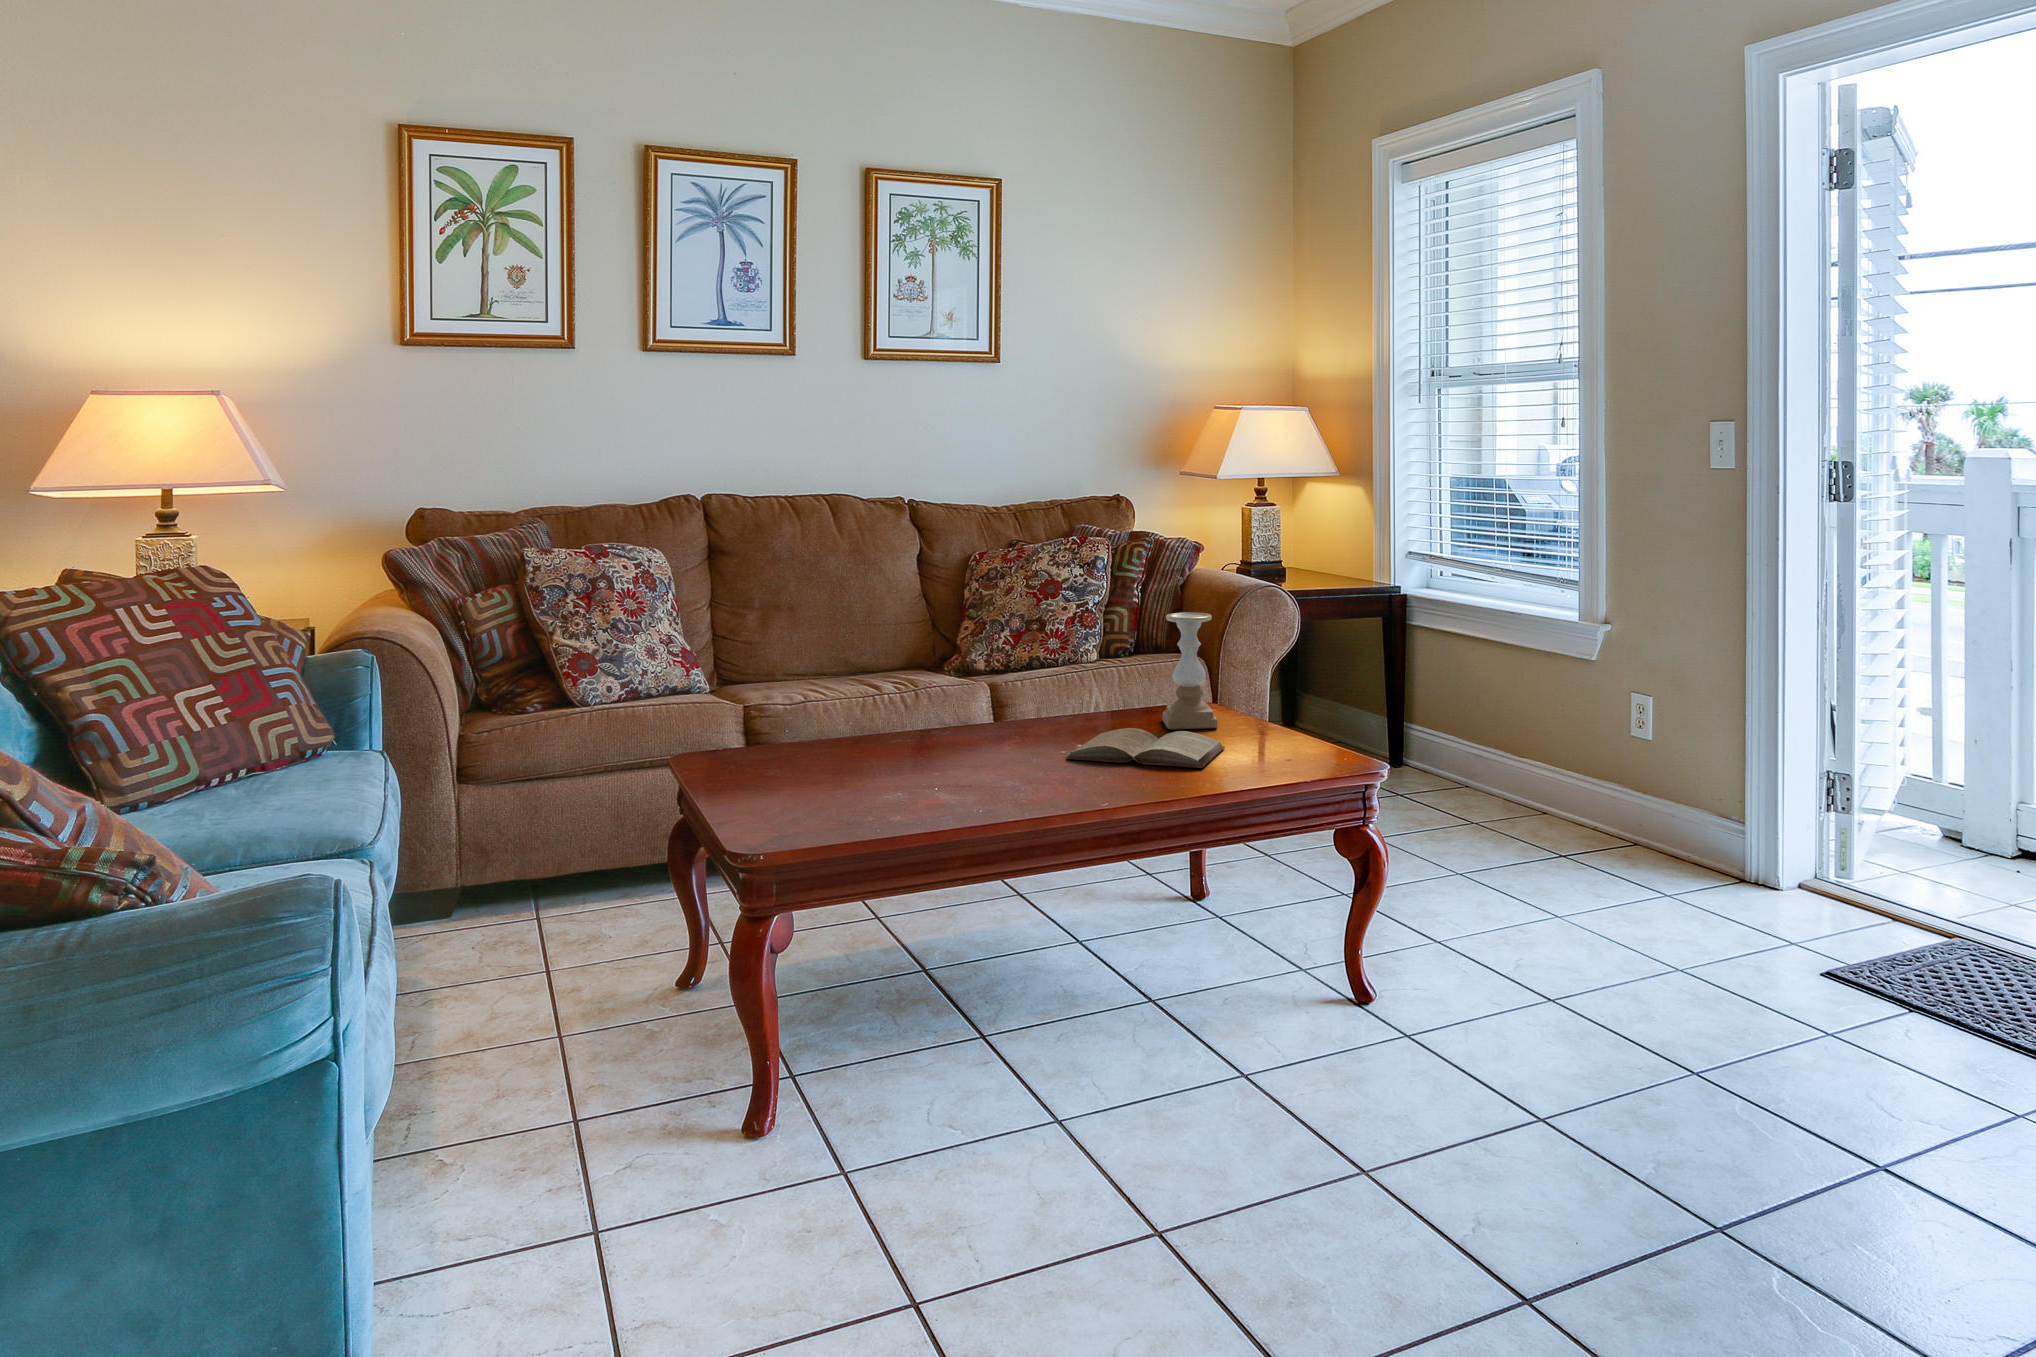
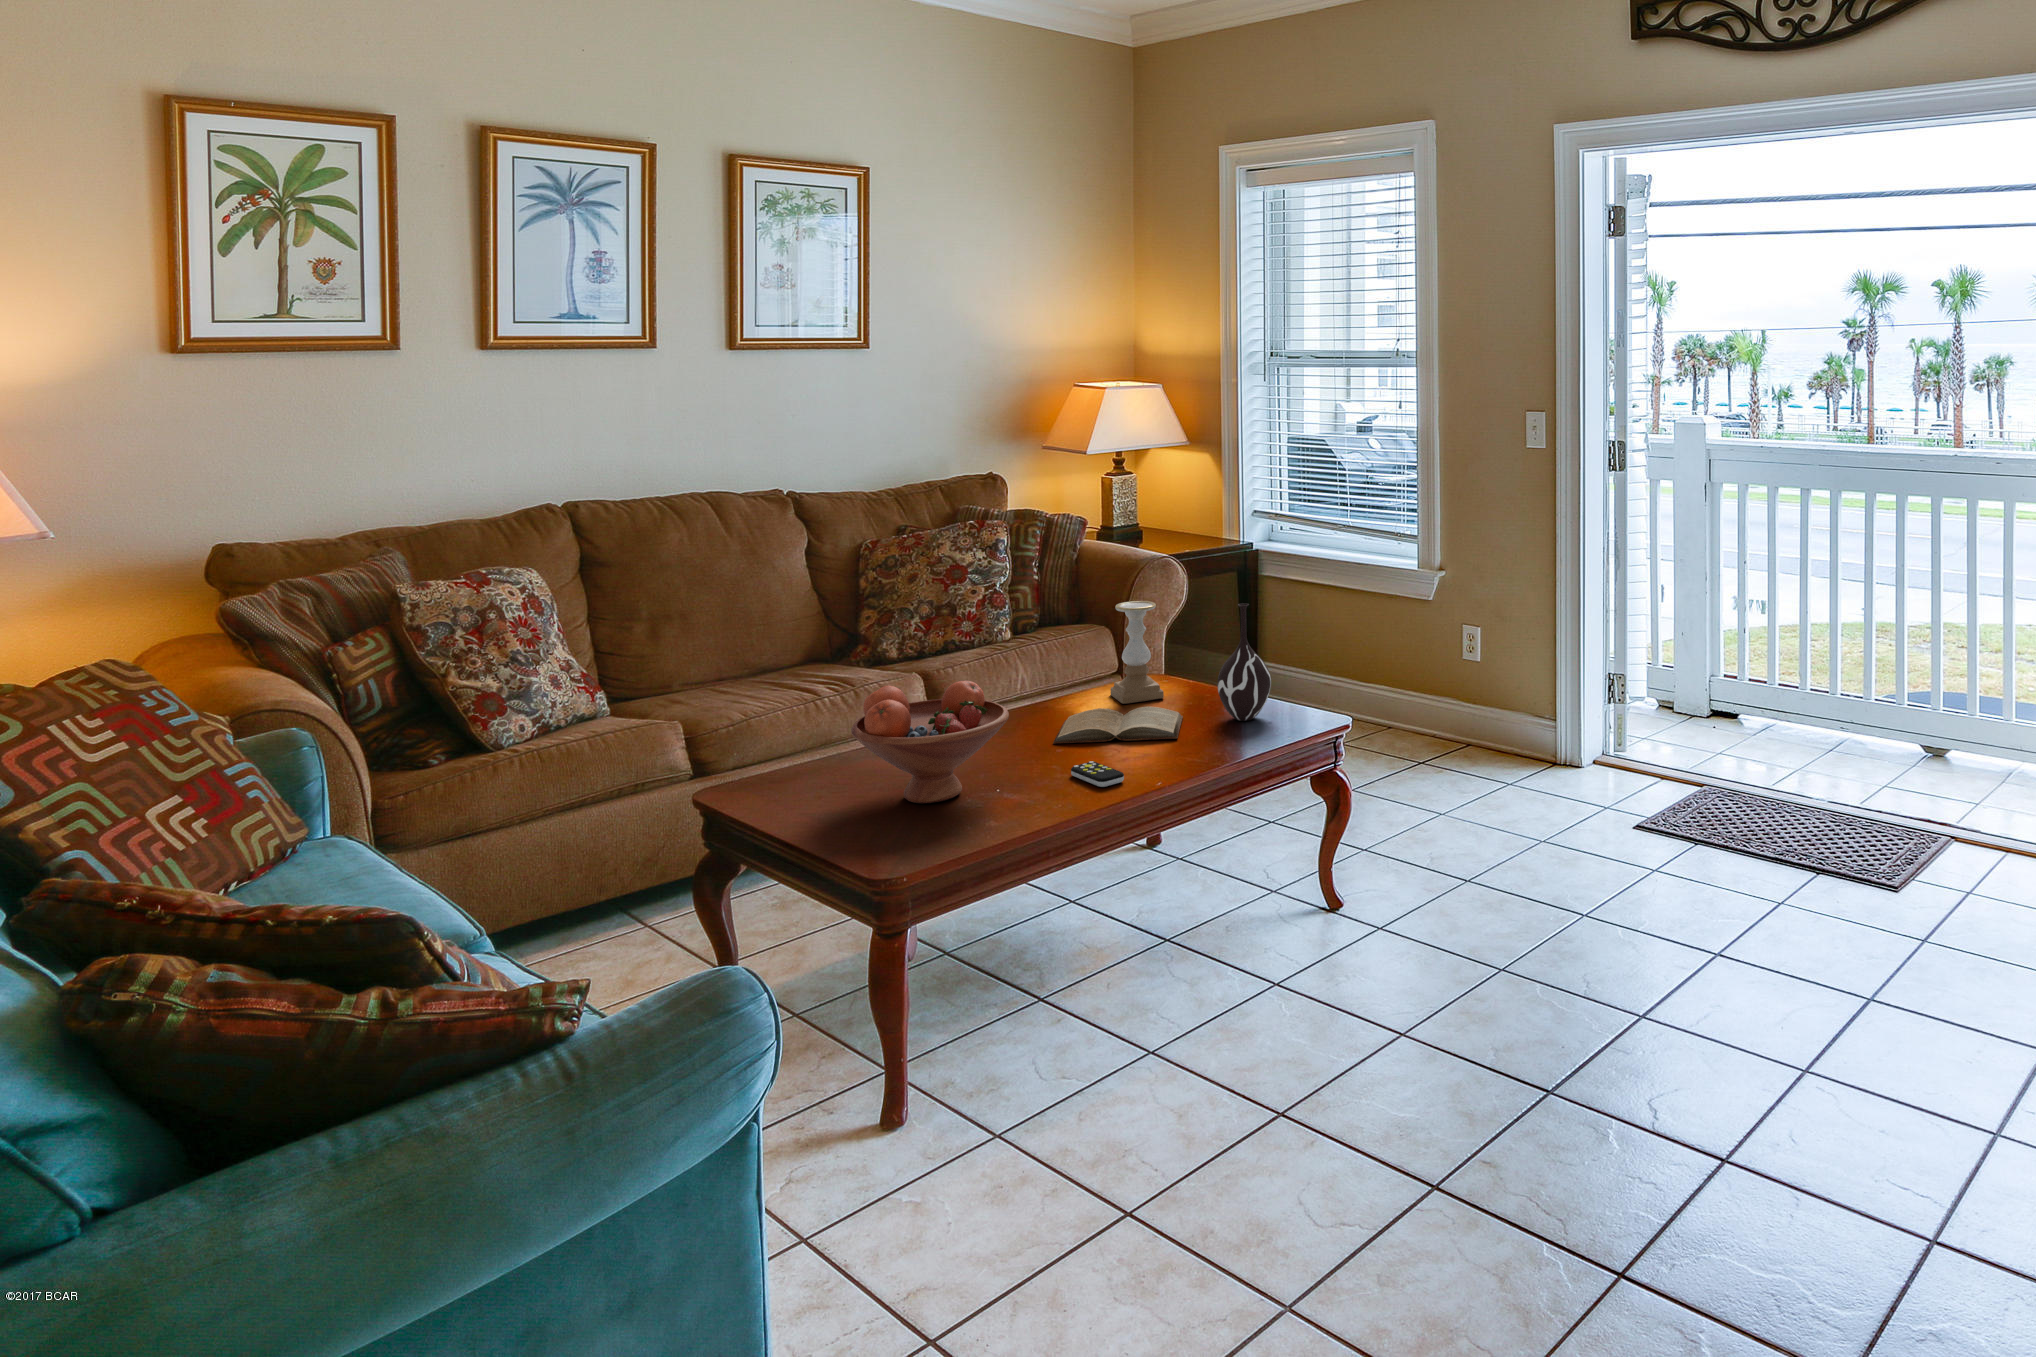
vase: none [1262,614,1327,759] -> present [1217,603,1271,721]
fruit bowl: none [821,665,989,799] -> present [851,681,1009,803]
remote control: none [1059,778,1111,806] -> present [1071,761,1124,787]

